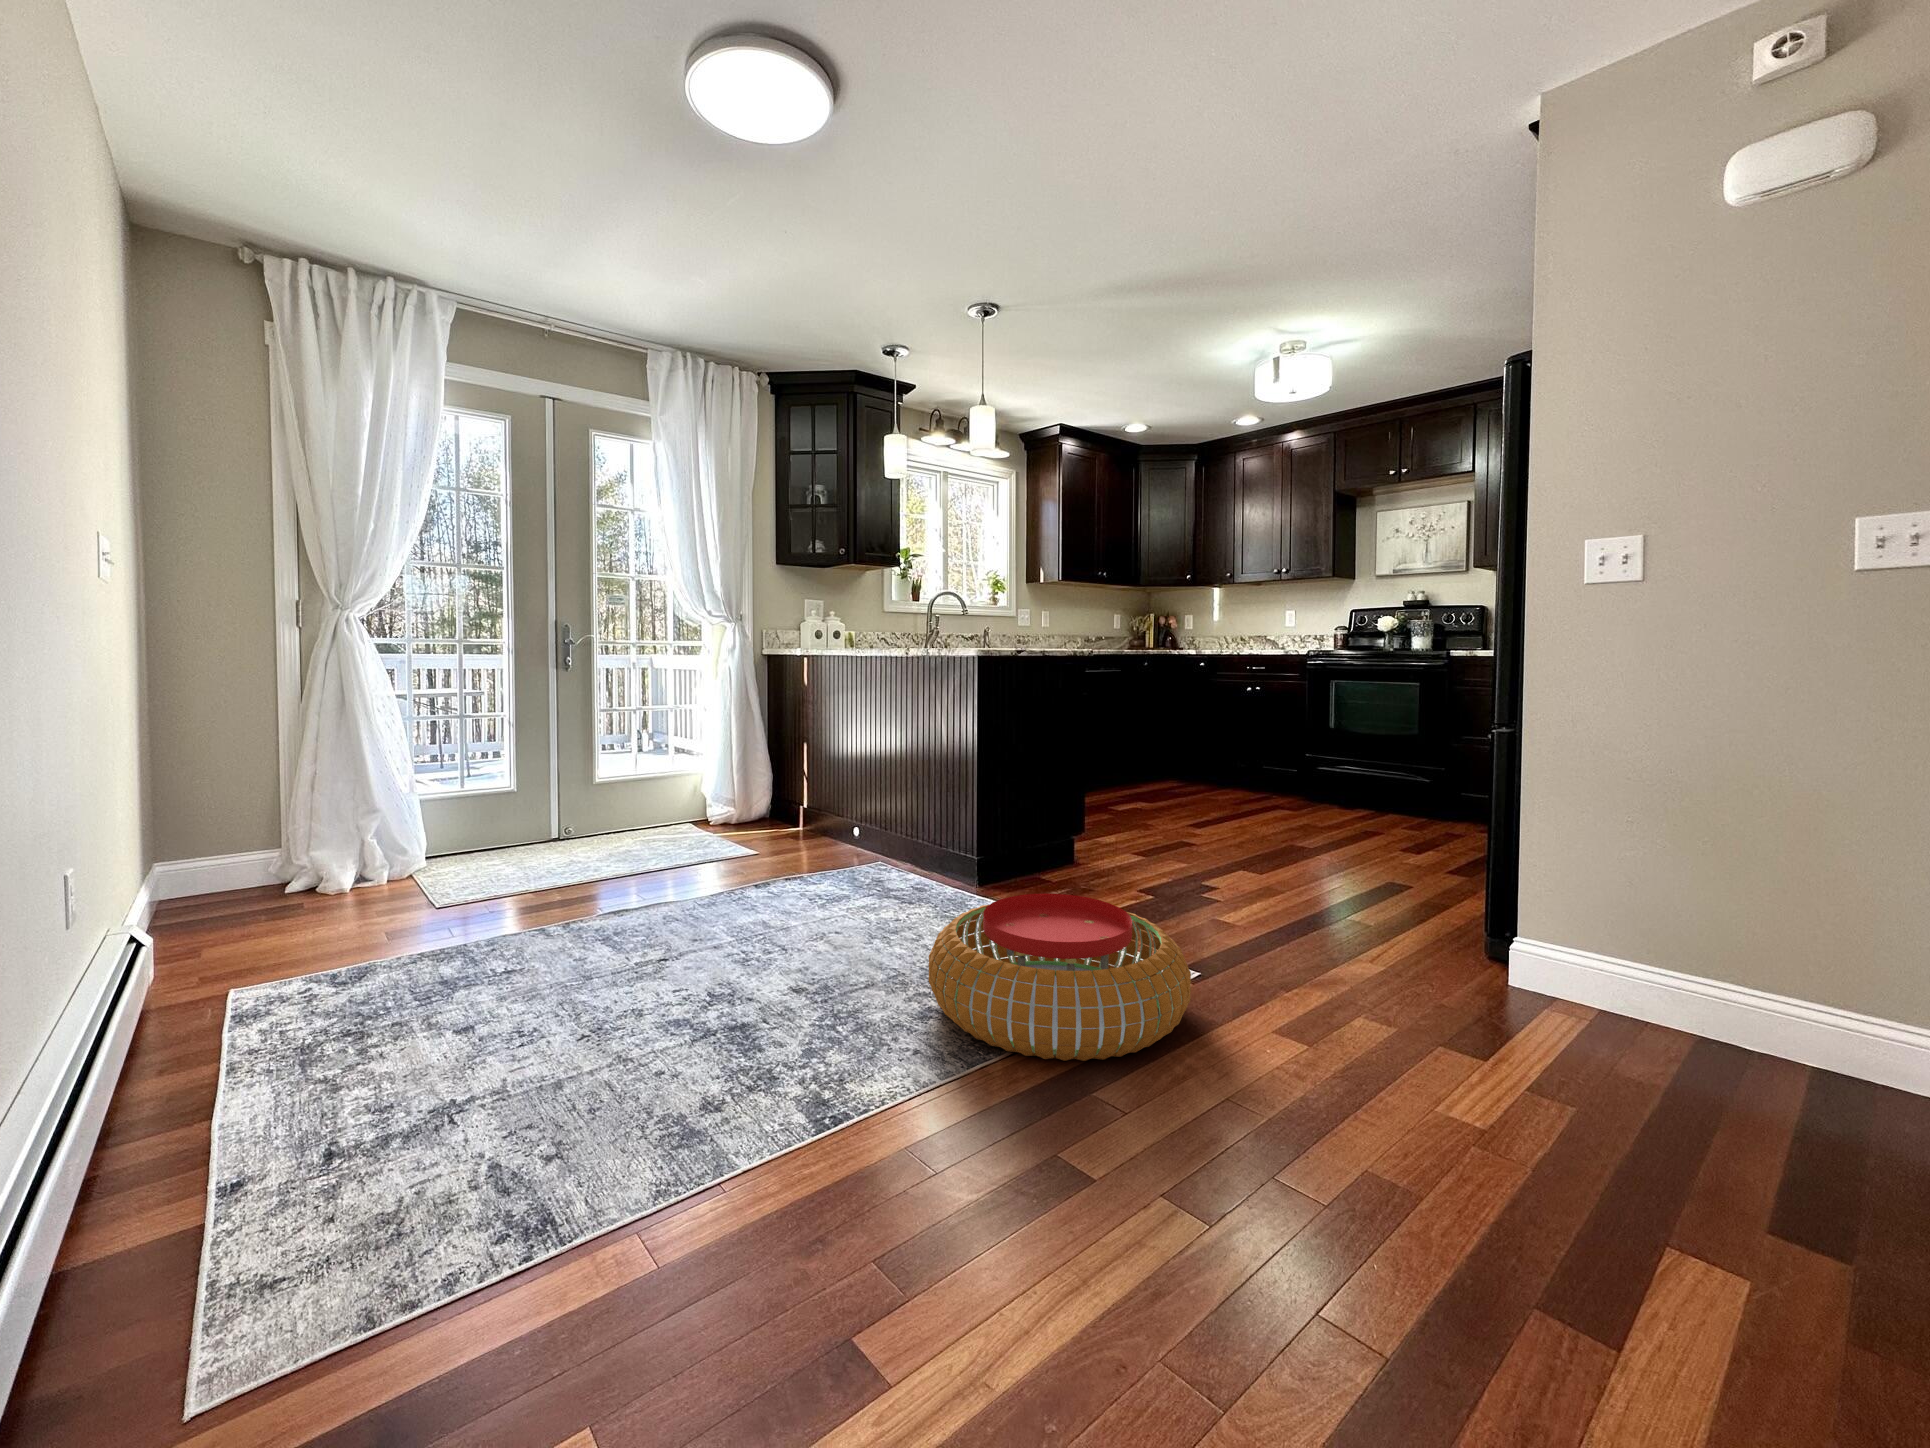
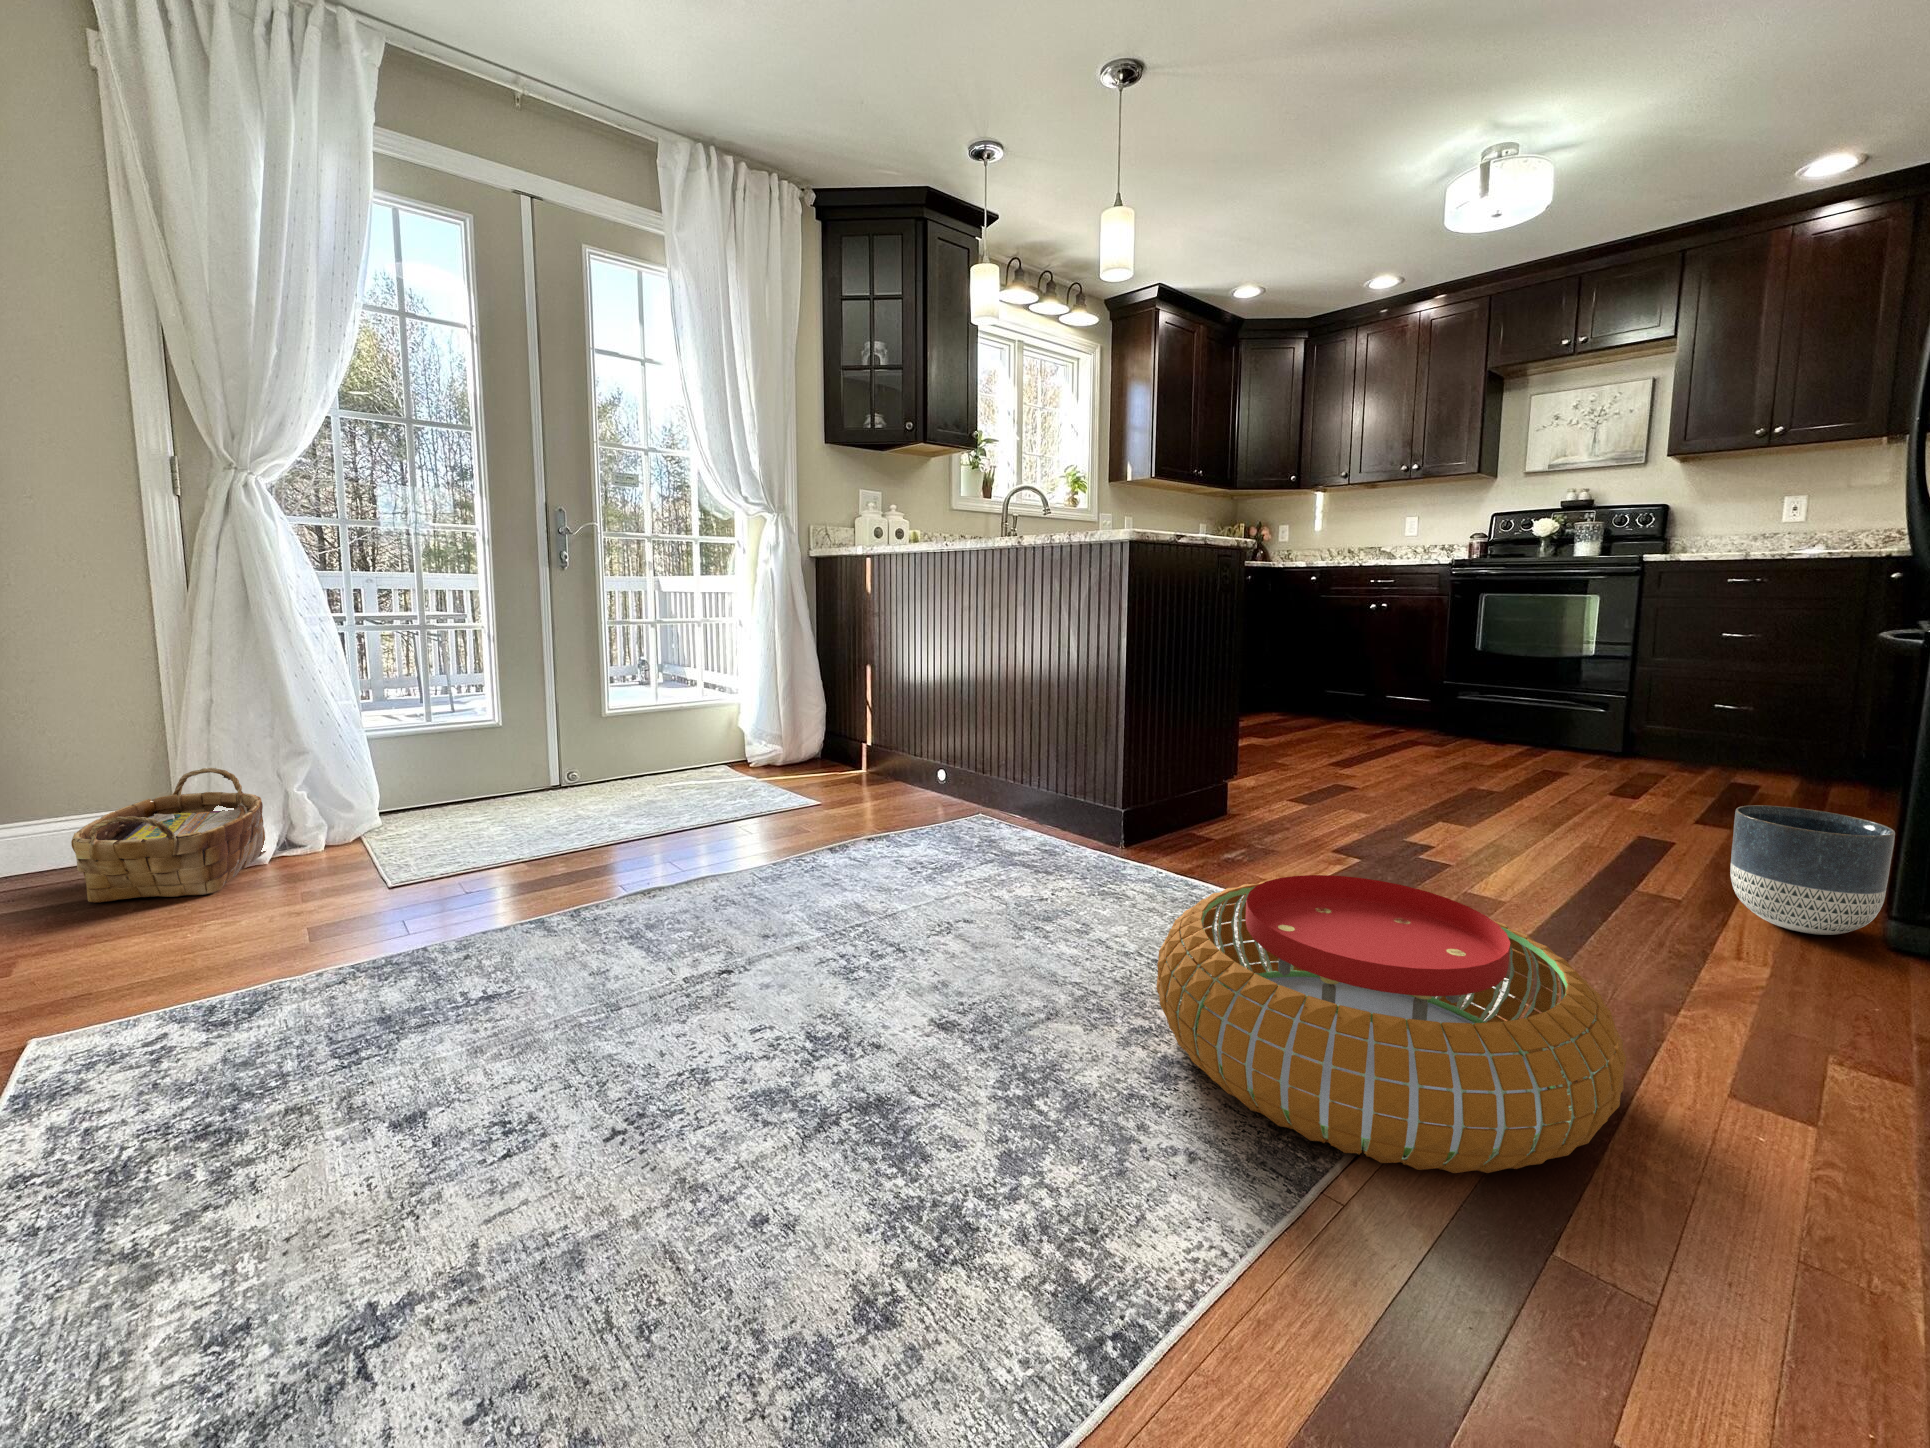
woven basket: none [232,821,352,915] -> present [71,768,266,903]
planter: none [1391,852,1484,944] -> present [1730,805,1895,935]

